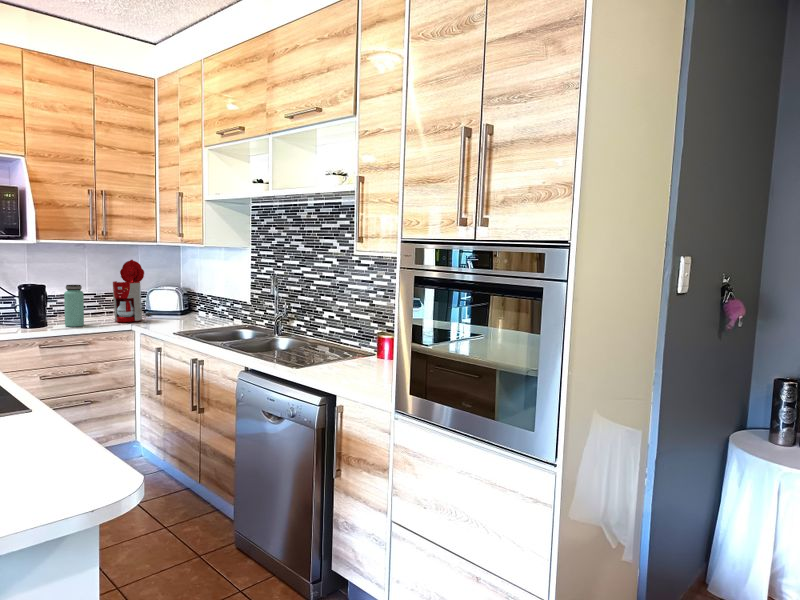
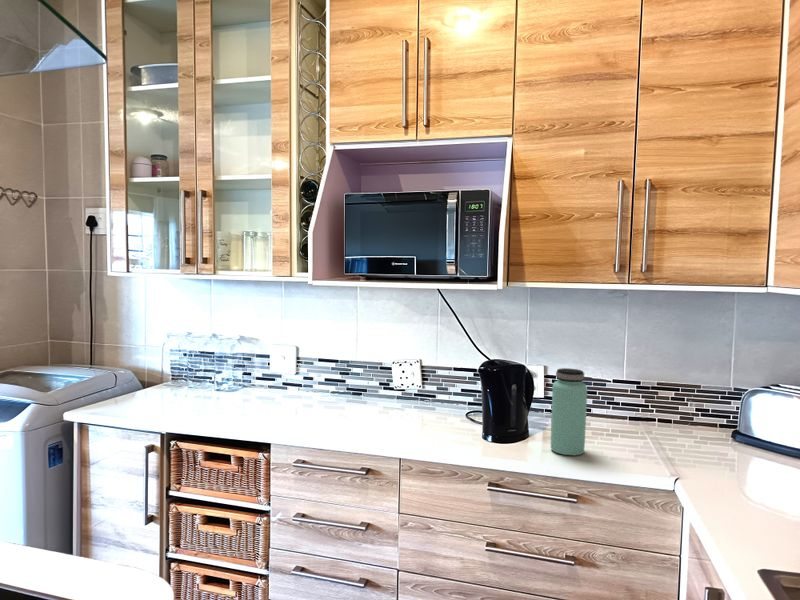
coffee maker: present [113,260,152,322] -> none [649,324,745,469]

